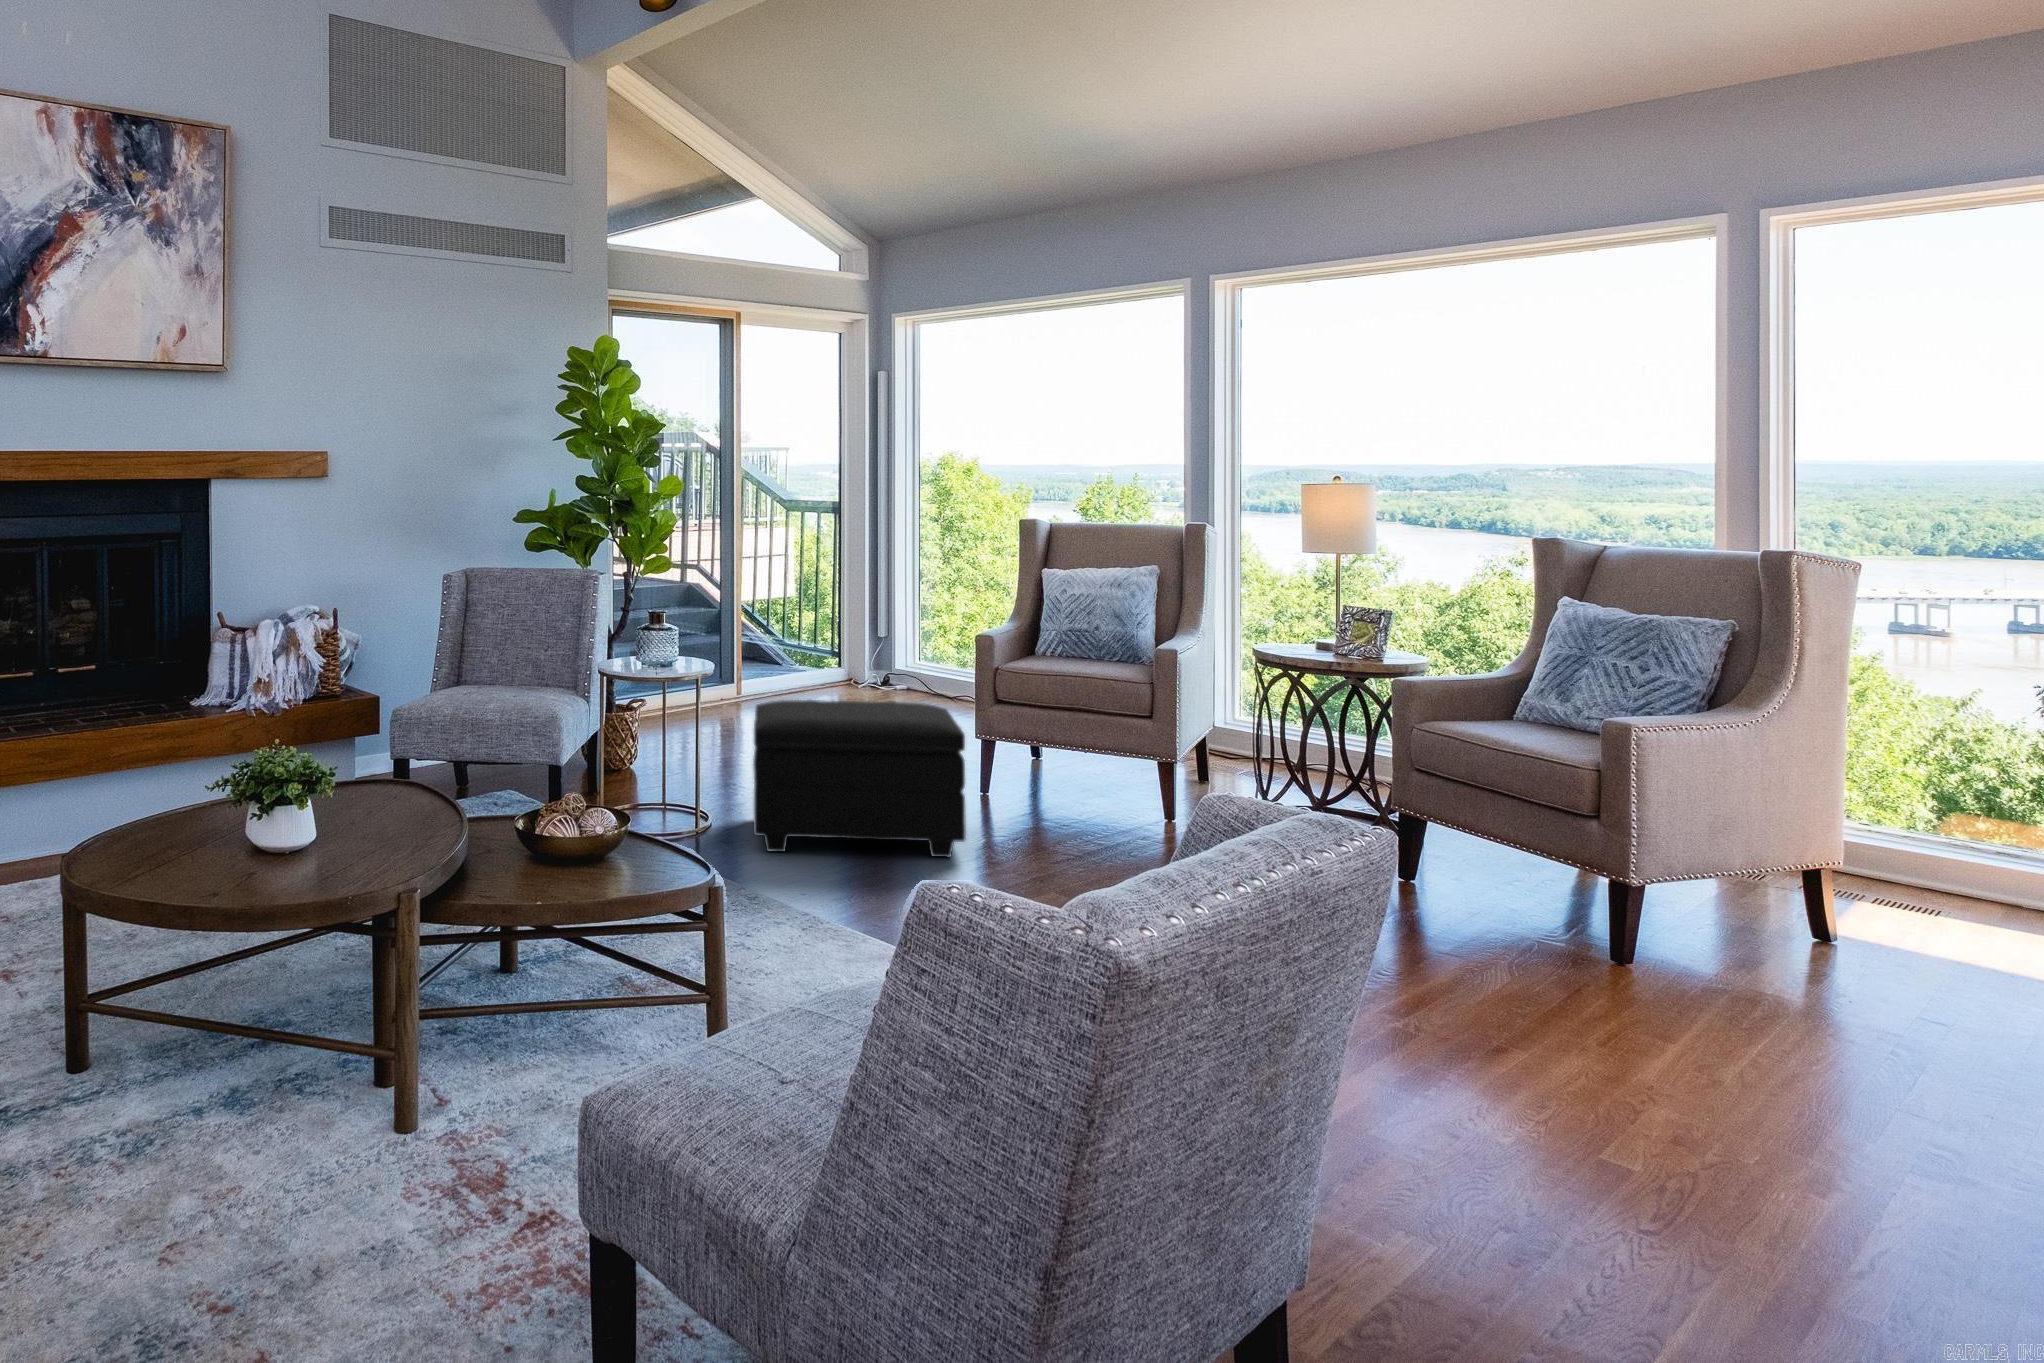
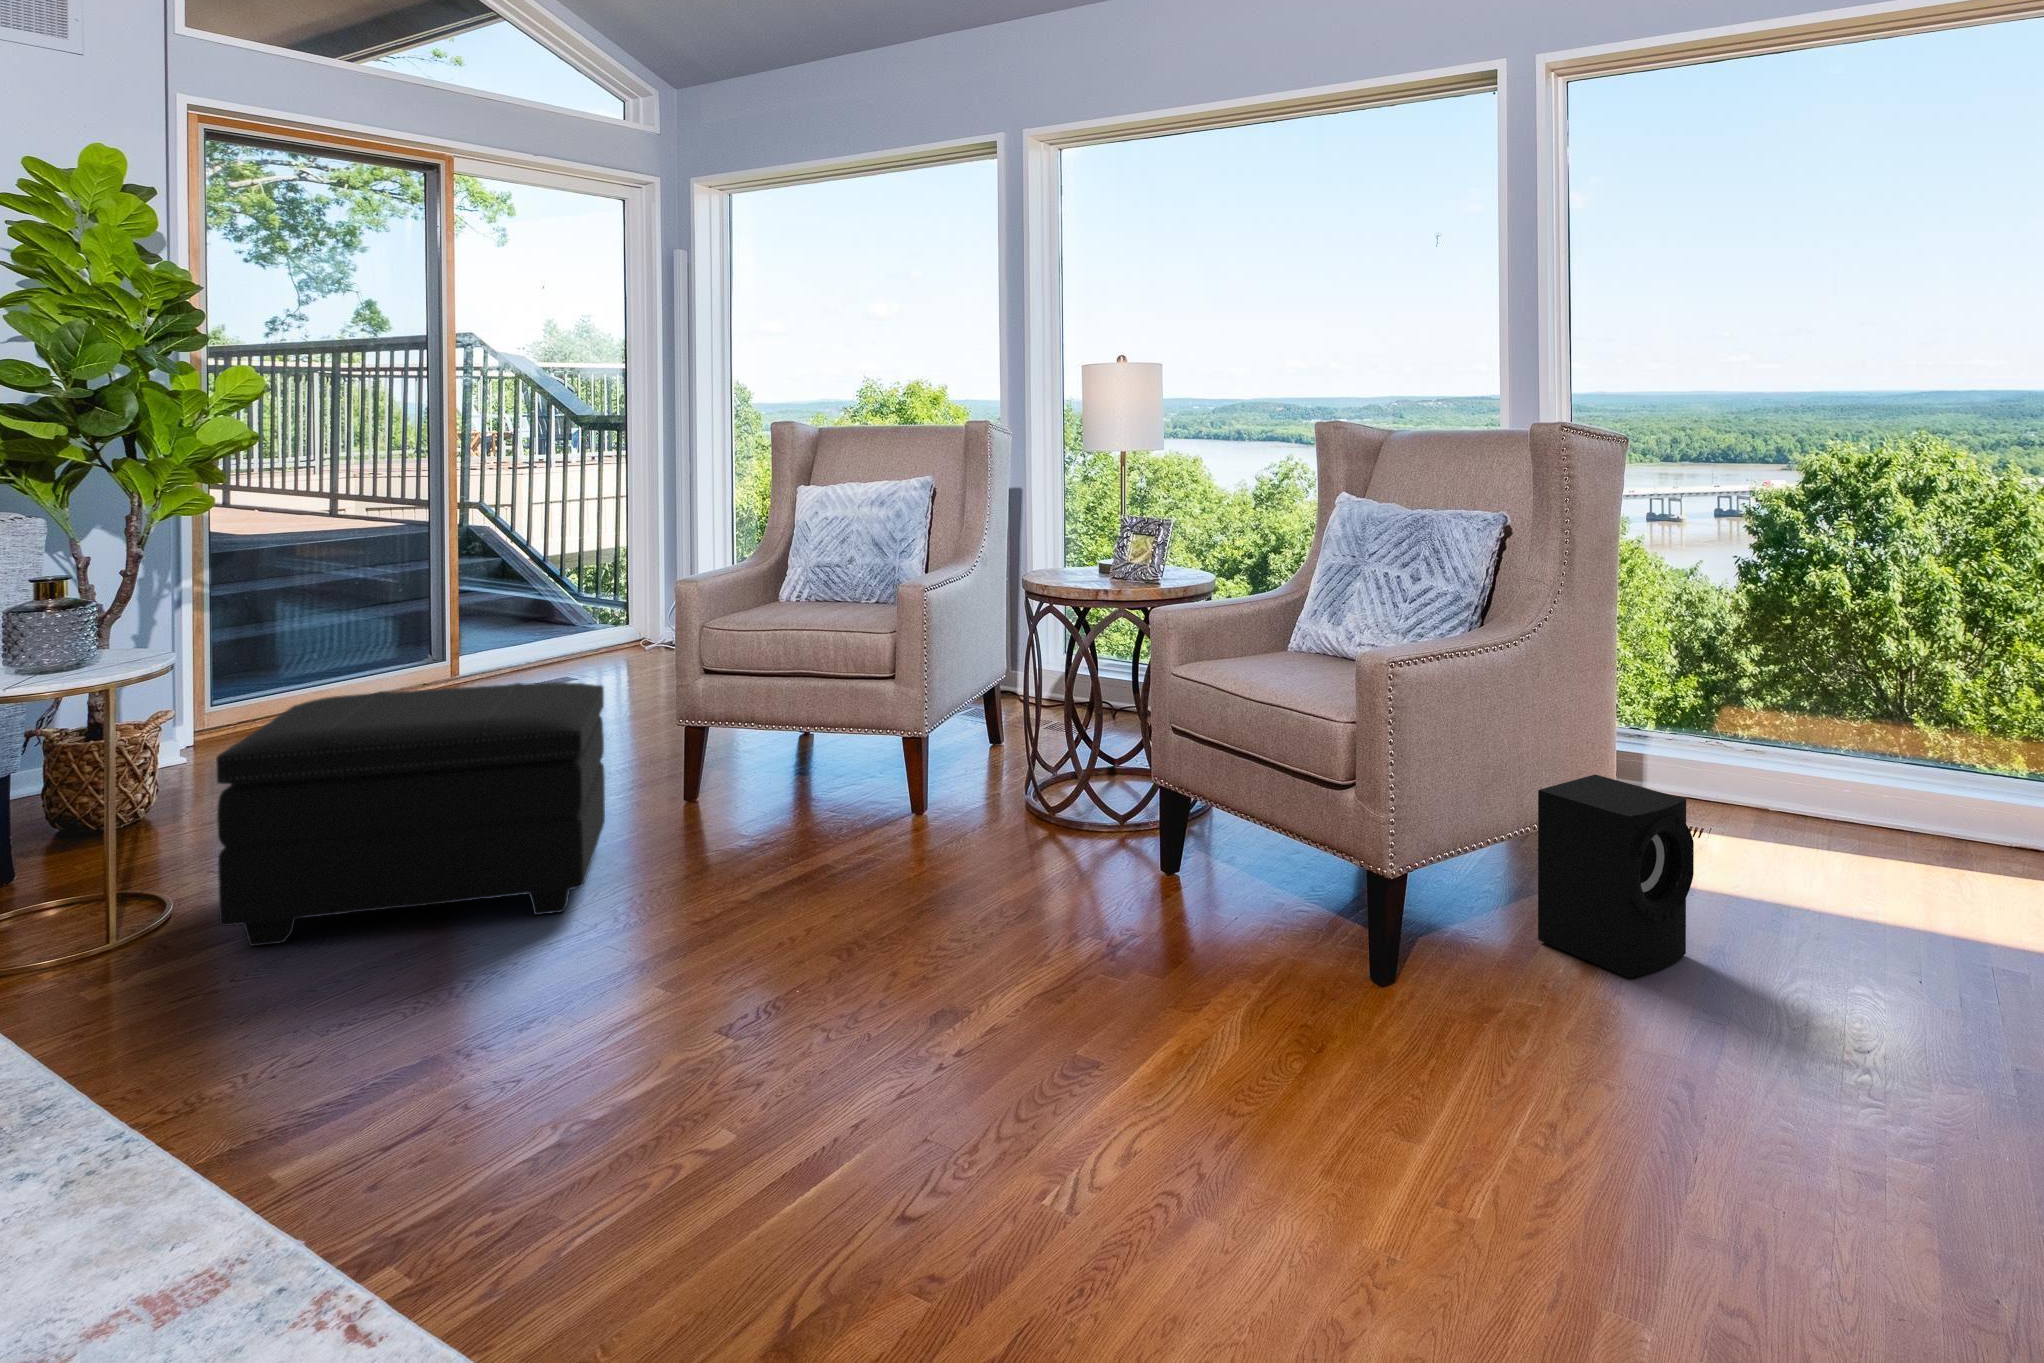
speaker: none [1778,843,1944,1006] -> present [1538,775,1694,978]

